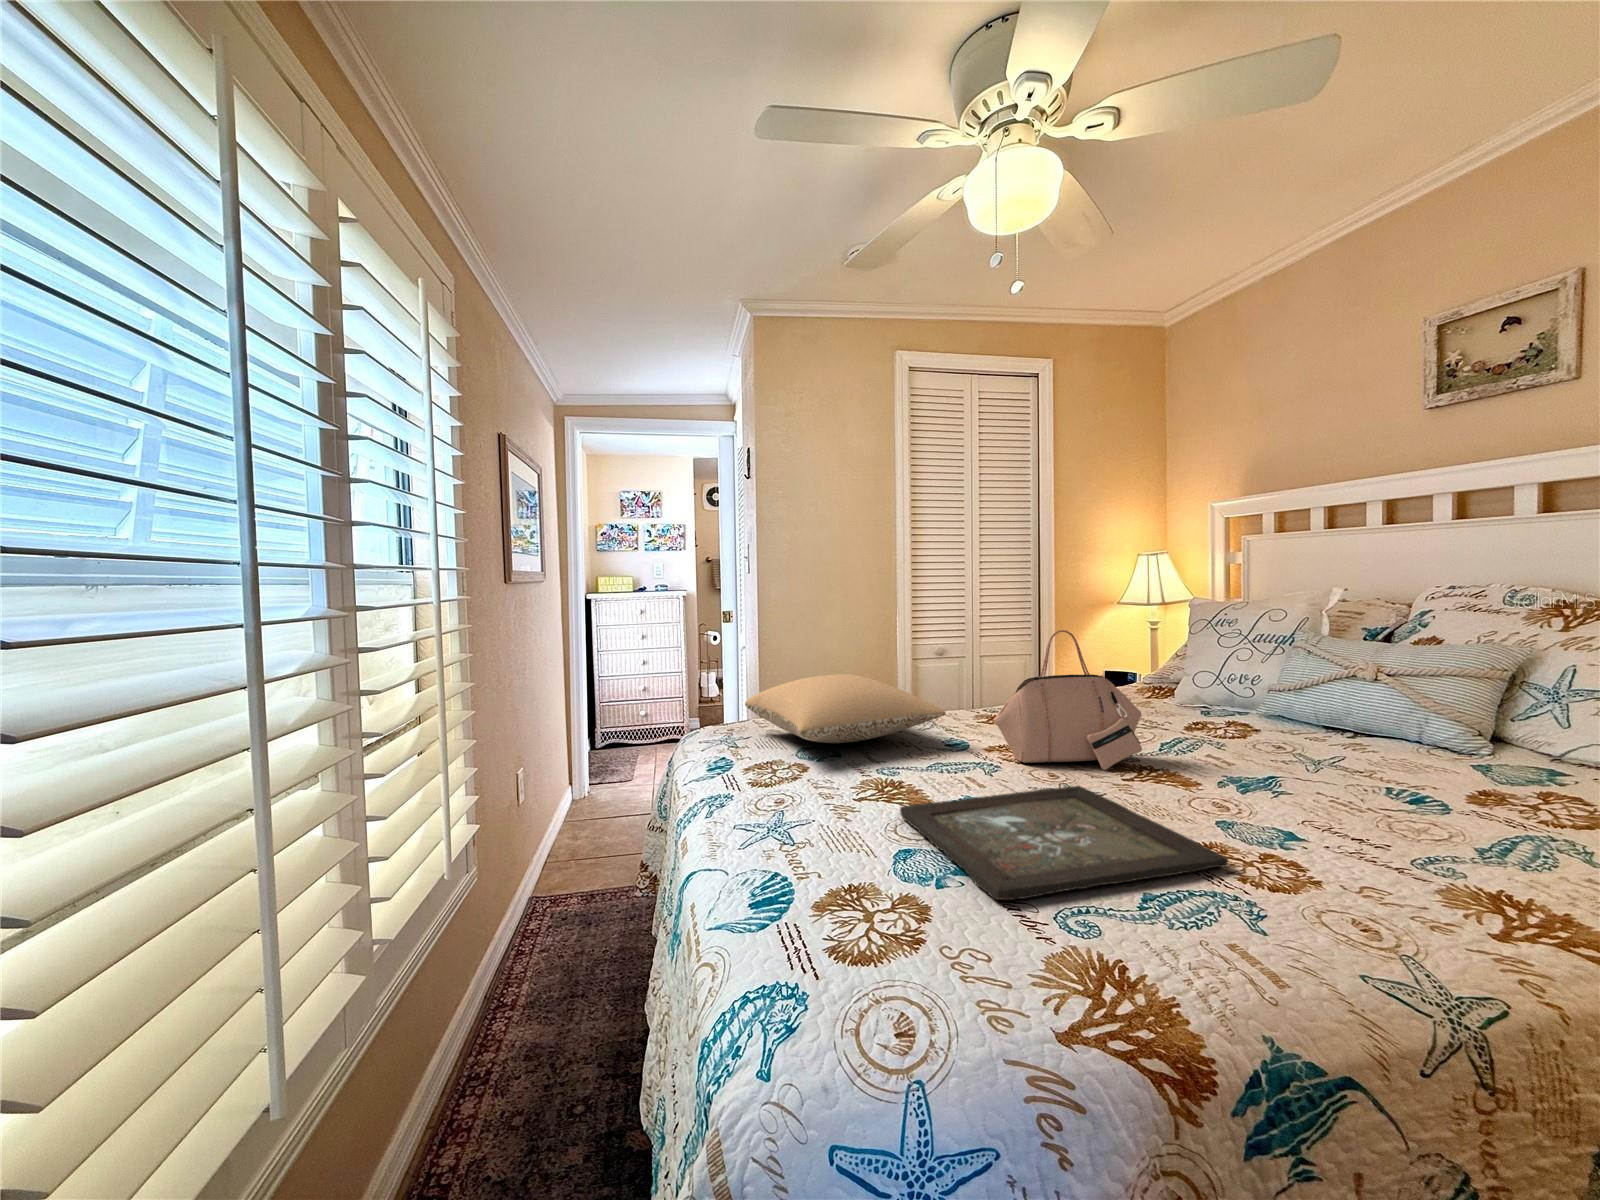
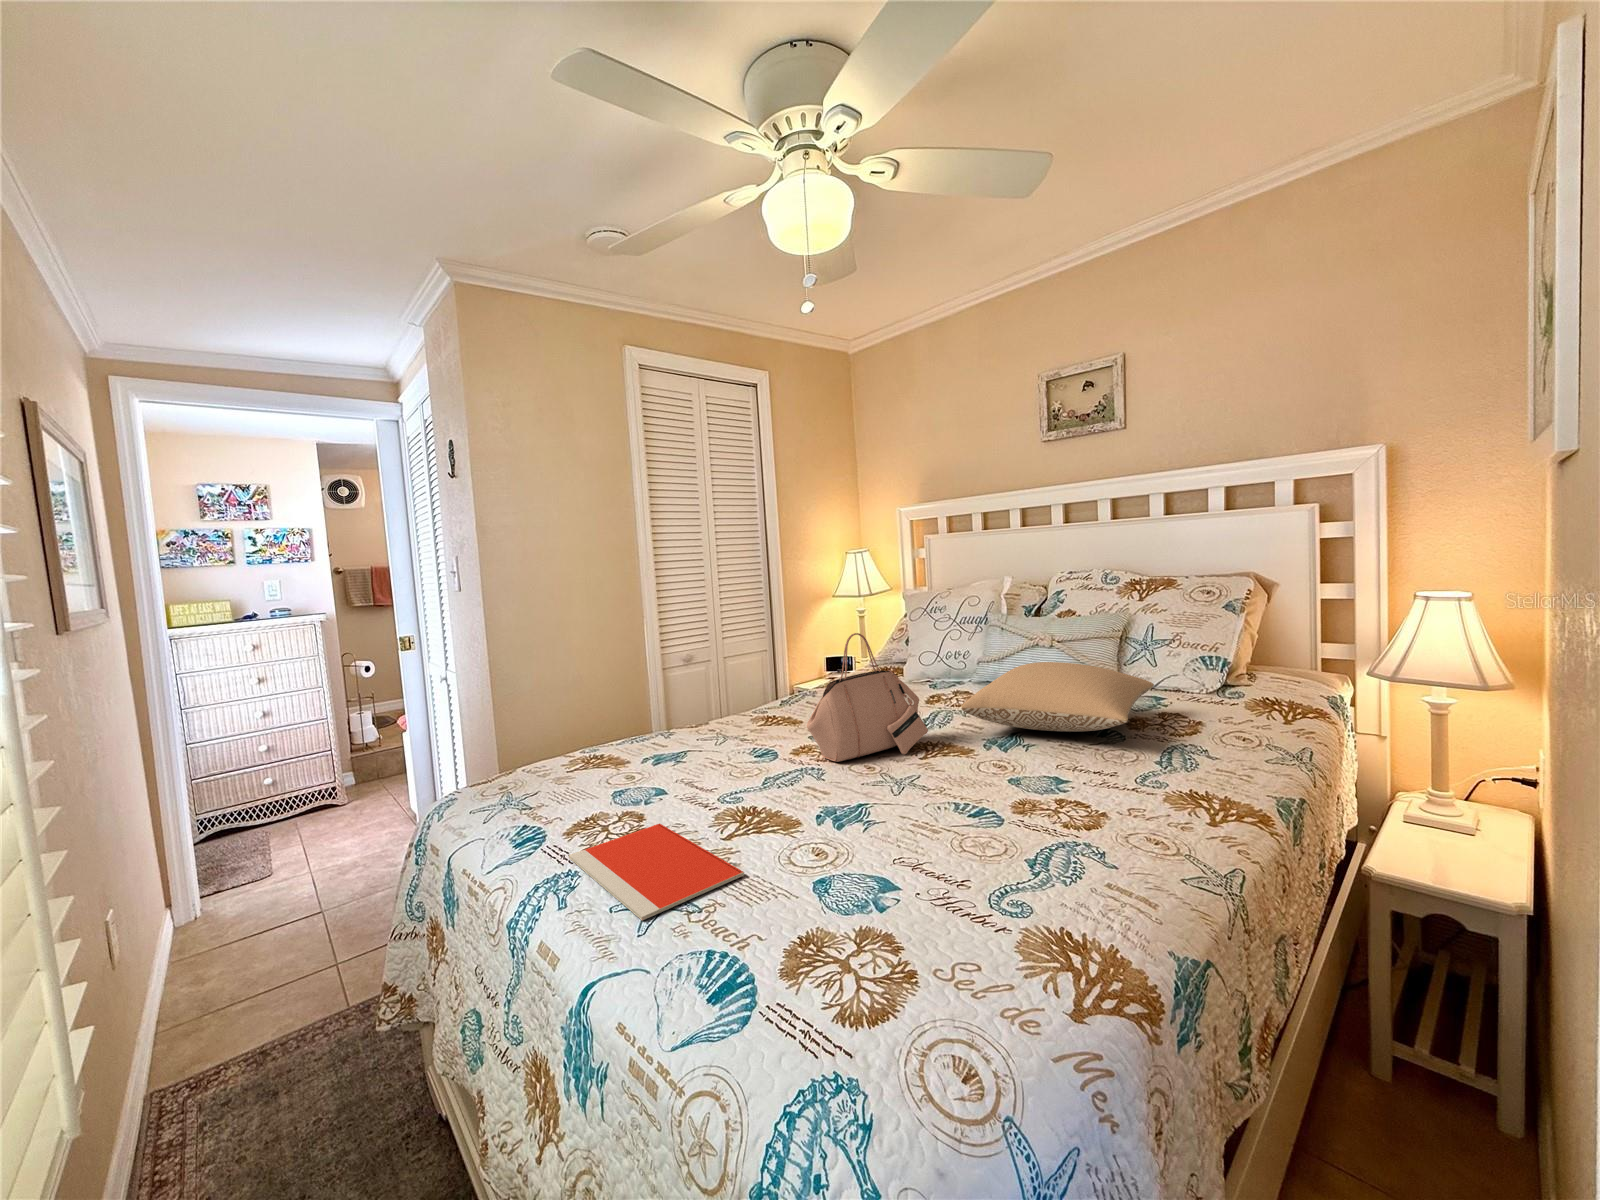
pillow: present [745,674,945,743] -> present [962,662,1154,732]
notebook: none [735,777,851,838] -> present [569,824,744,920]
tray: present [900,786,1228,900] -> none [779,775,1059,907]

